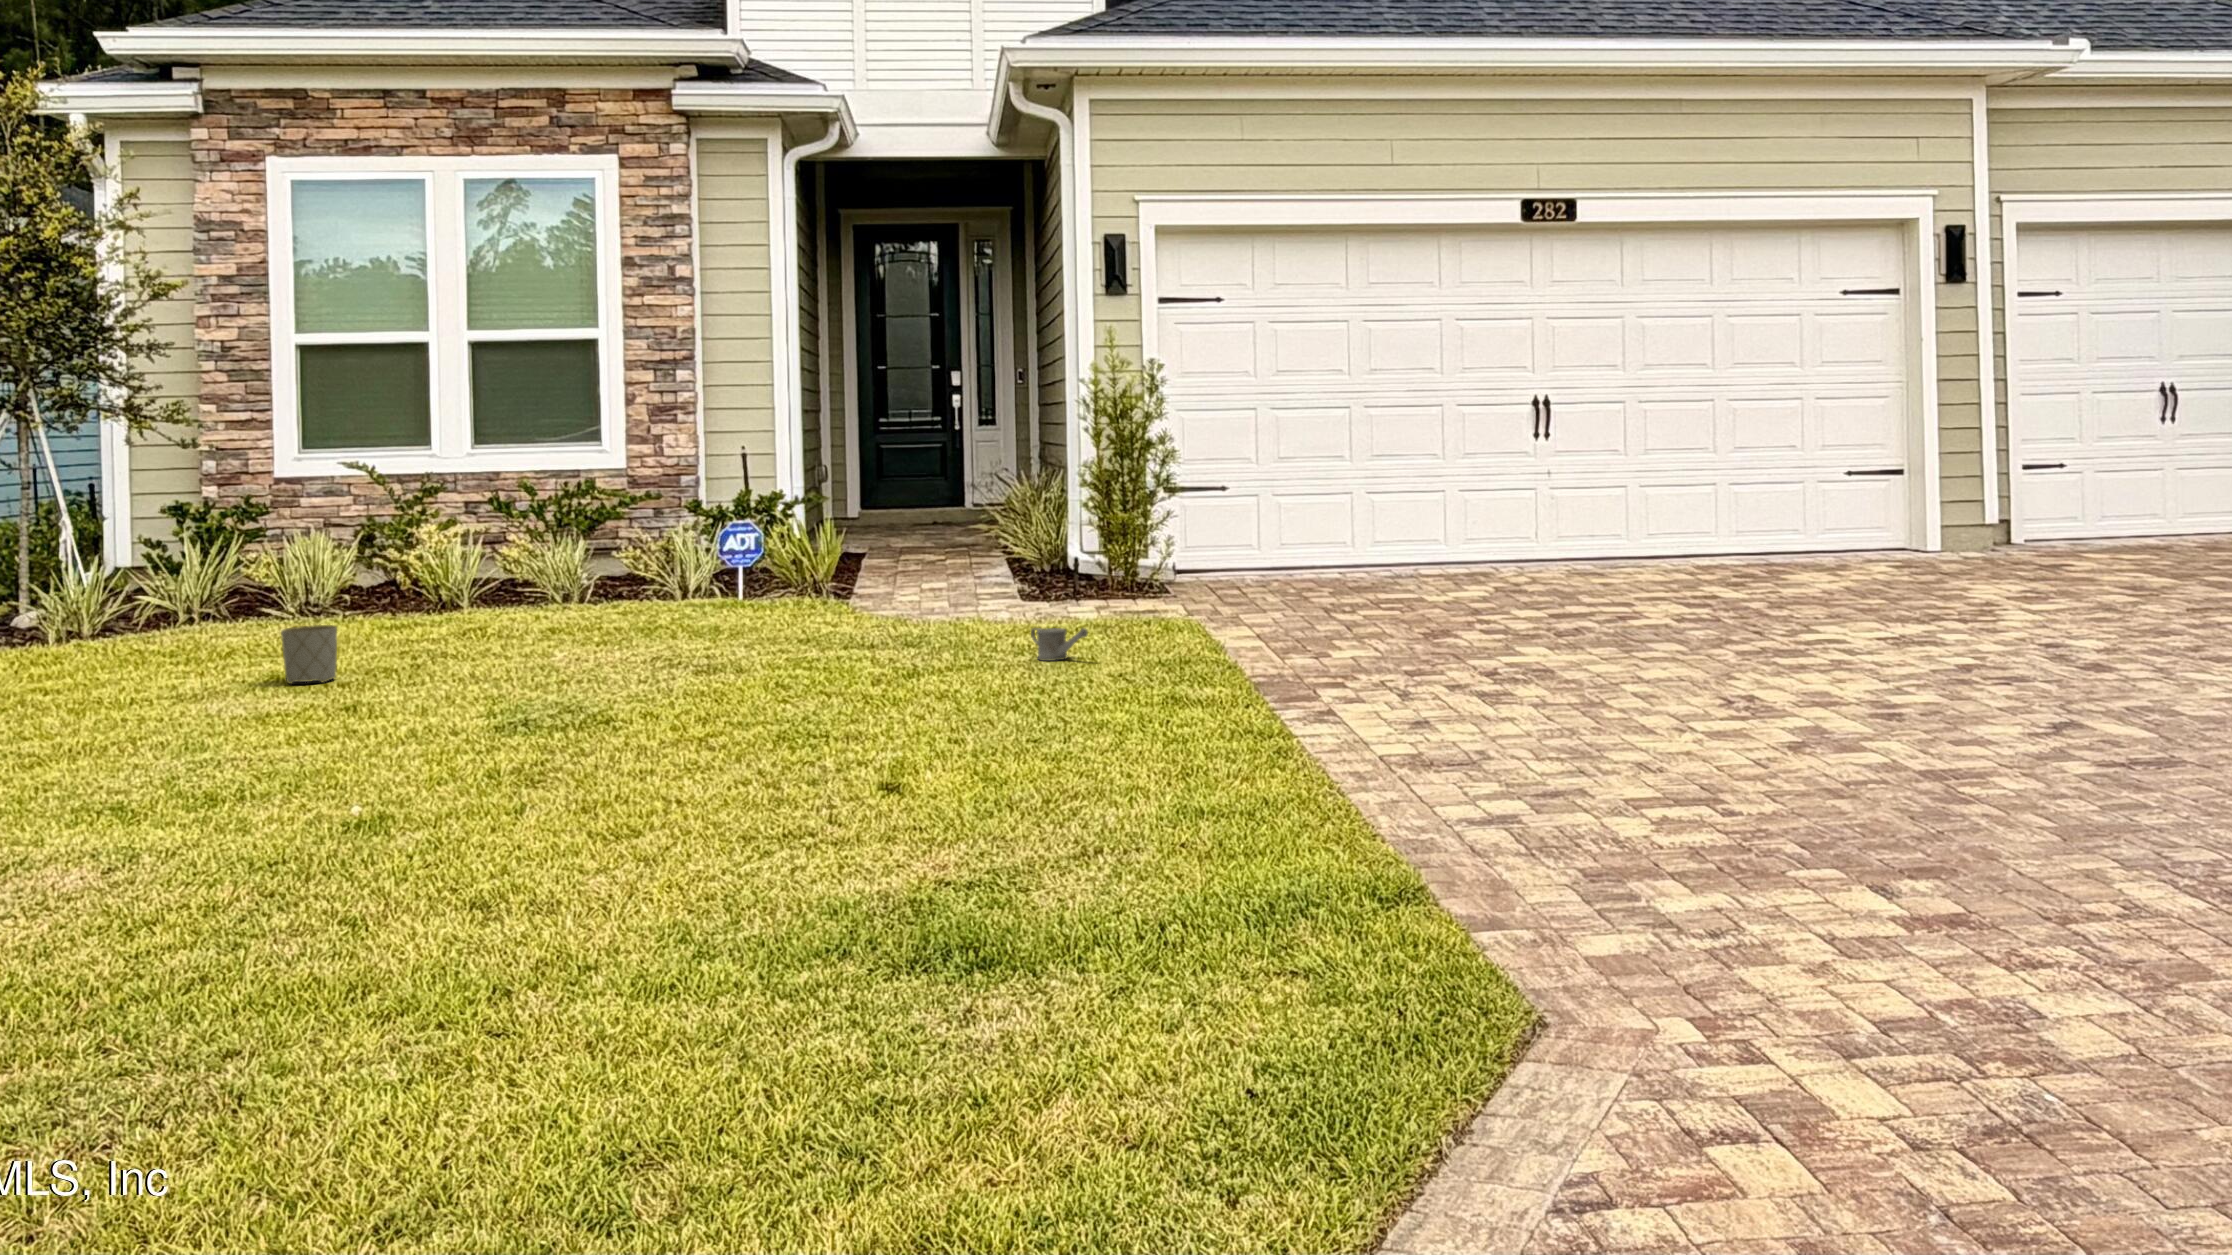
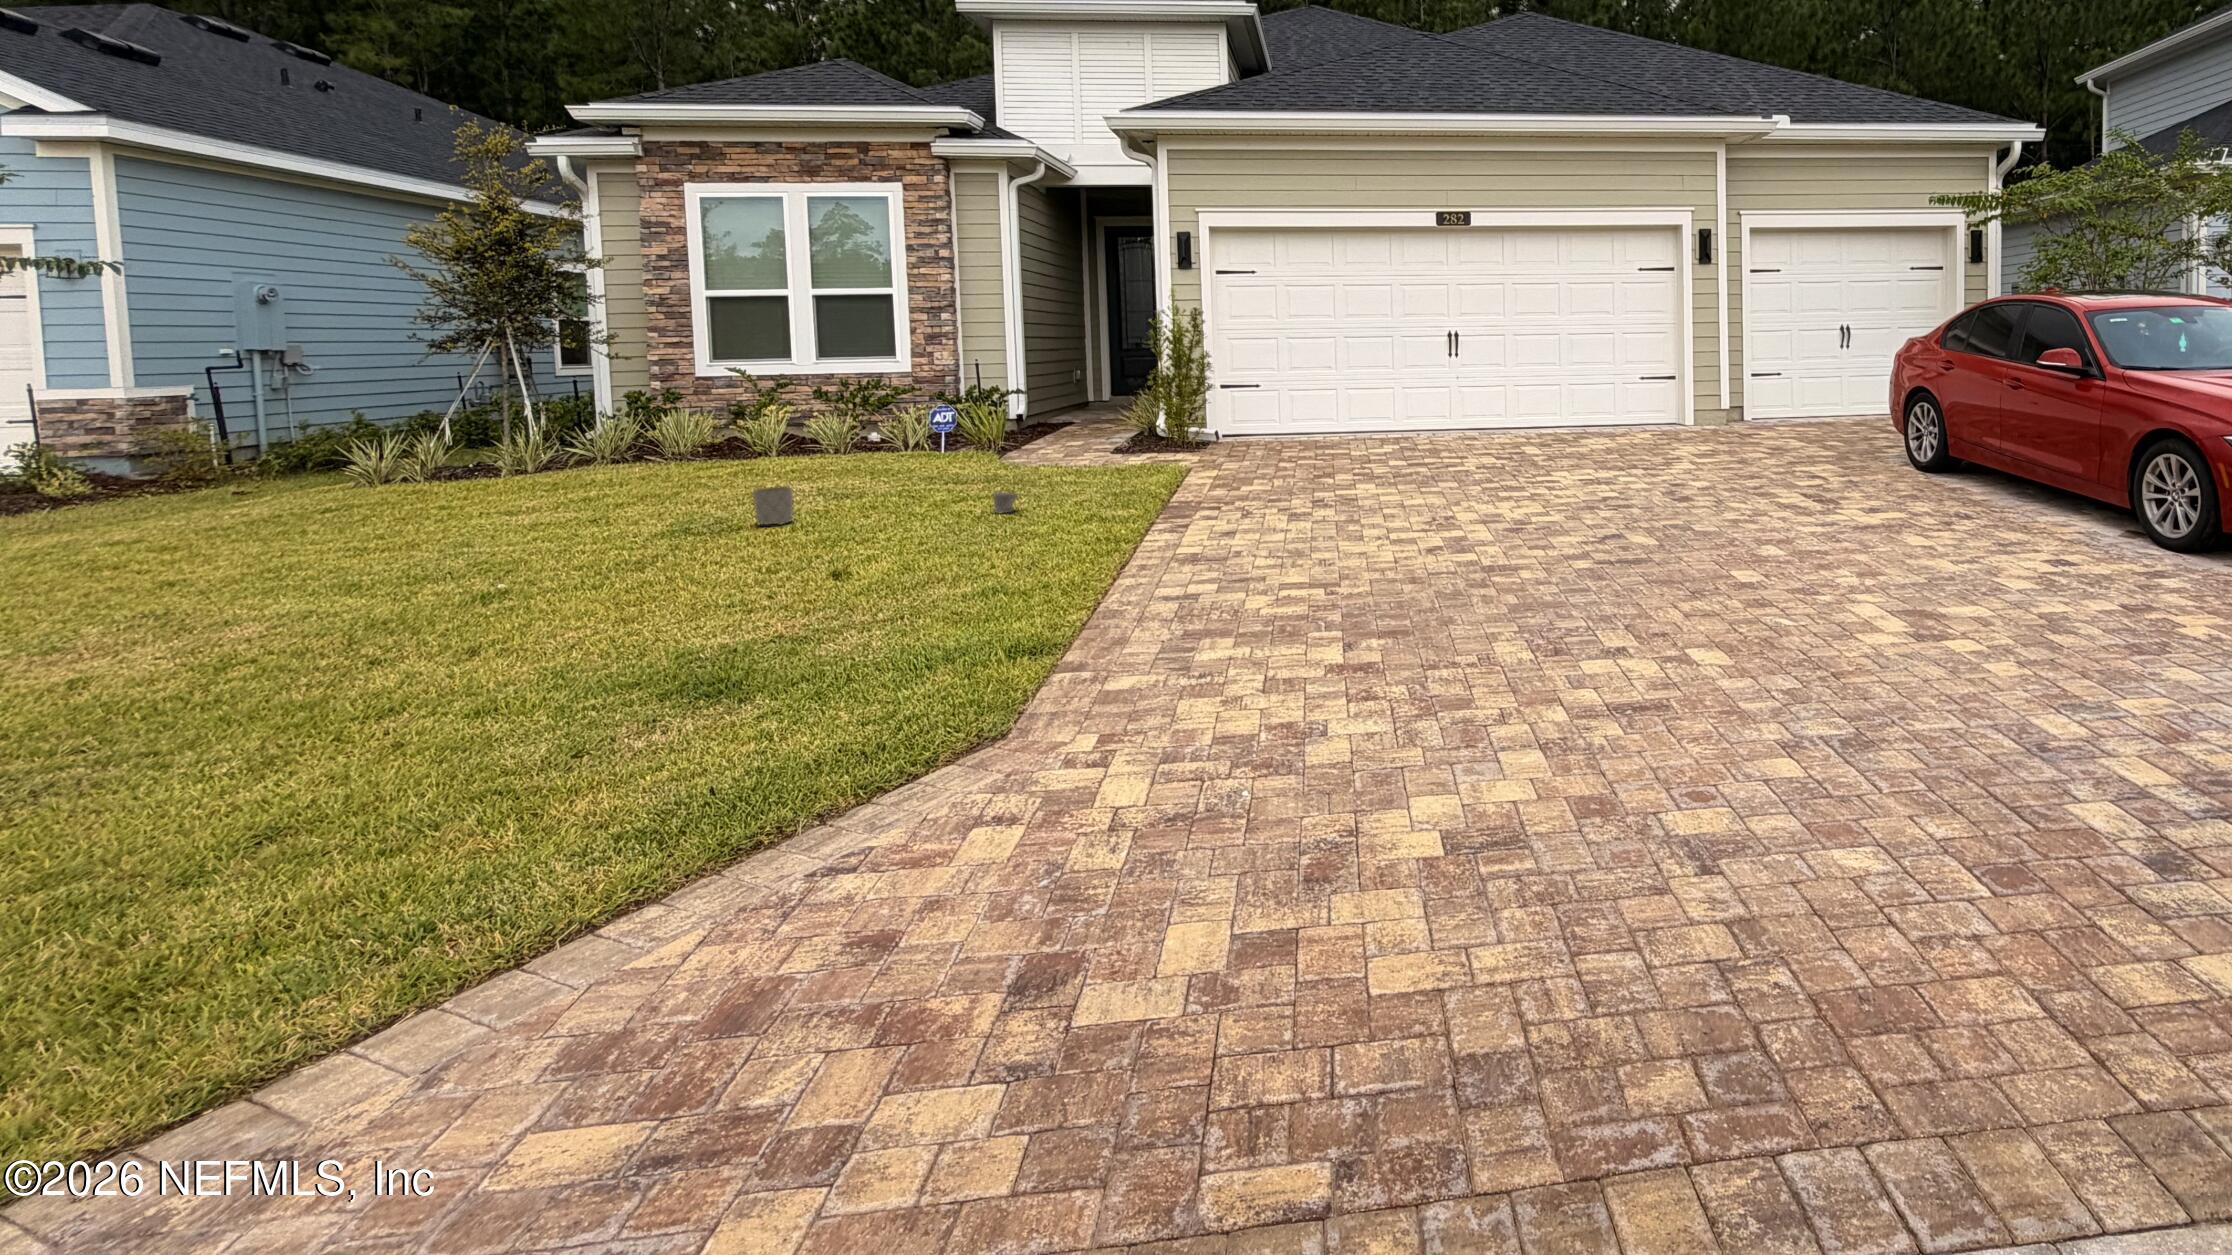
planter: present [281,625,337,684] -> present [752,486,793,525]

